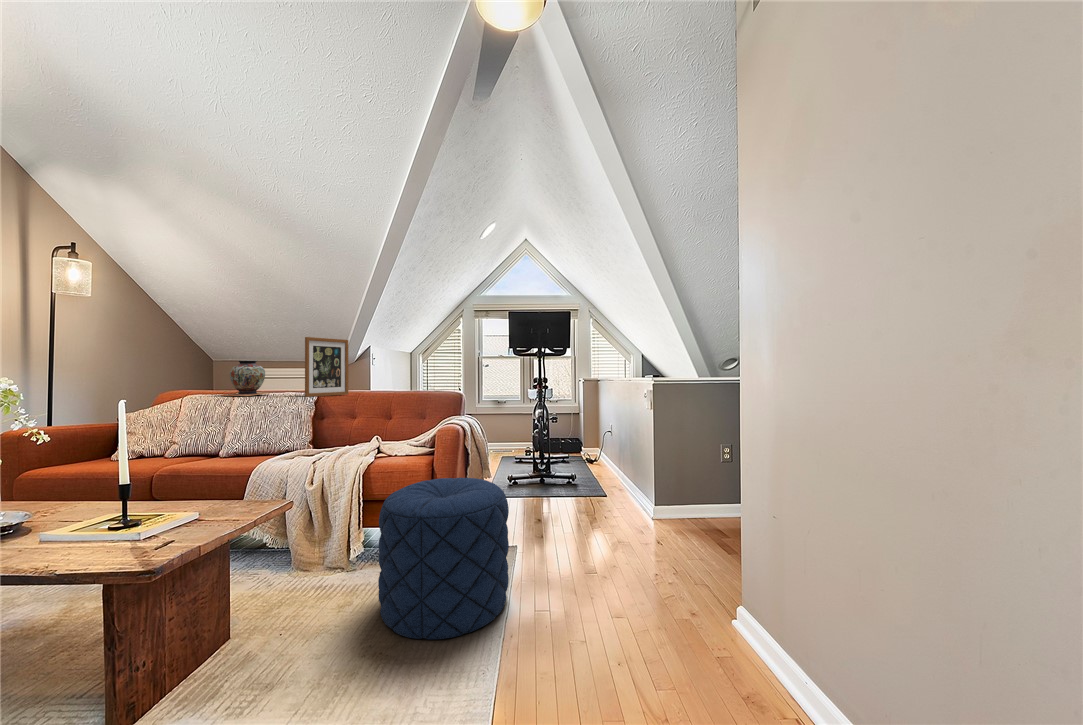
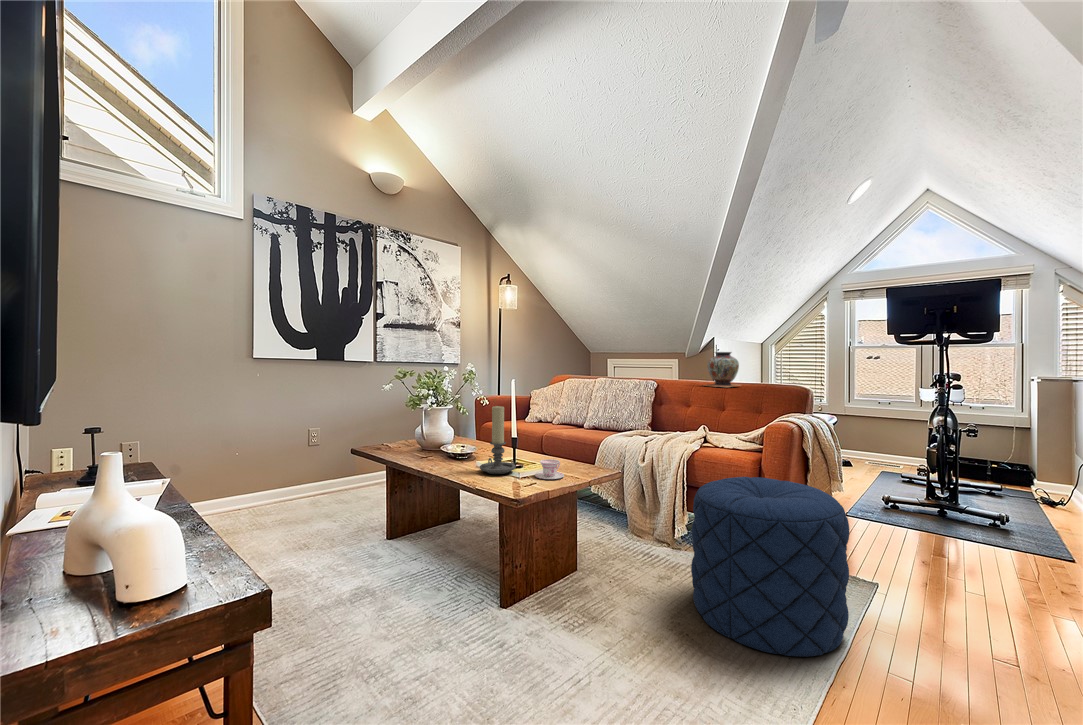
picture frame: present [305,337,349,397] -> none [646,328,685,383]
decorative vase: present [221,360,270,396] -> present [704,352,740,388]
candle holder: none [51,442,127,547] -> present [480,406,516,474]
teacup: none [165,504,214,534] -> present [535,459,564,479]

